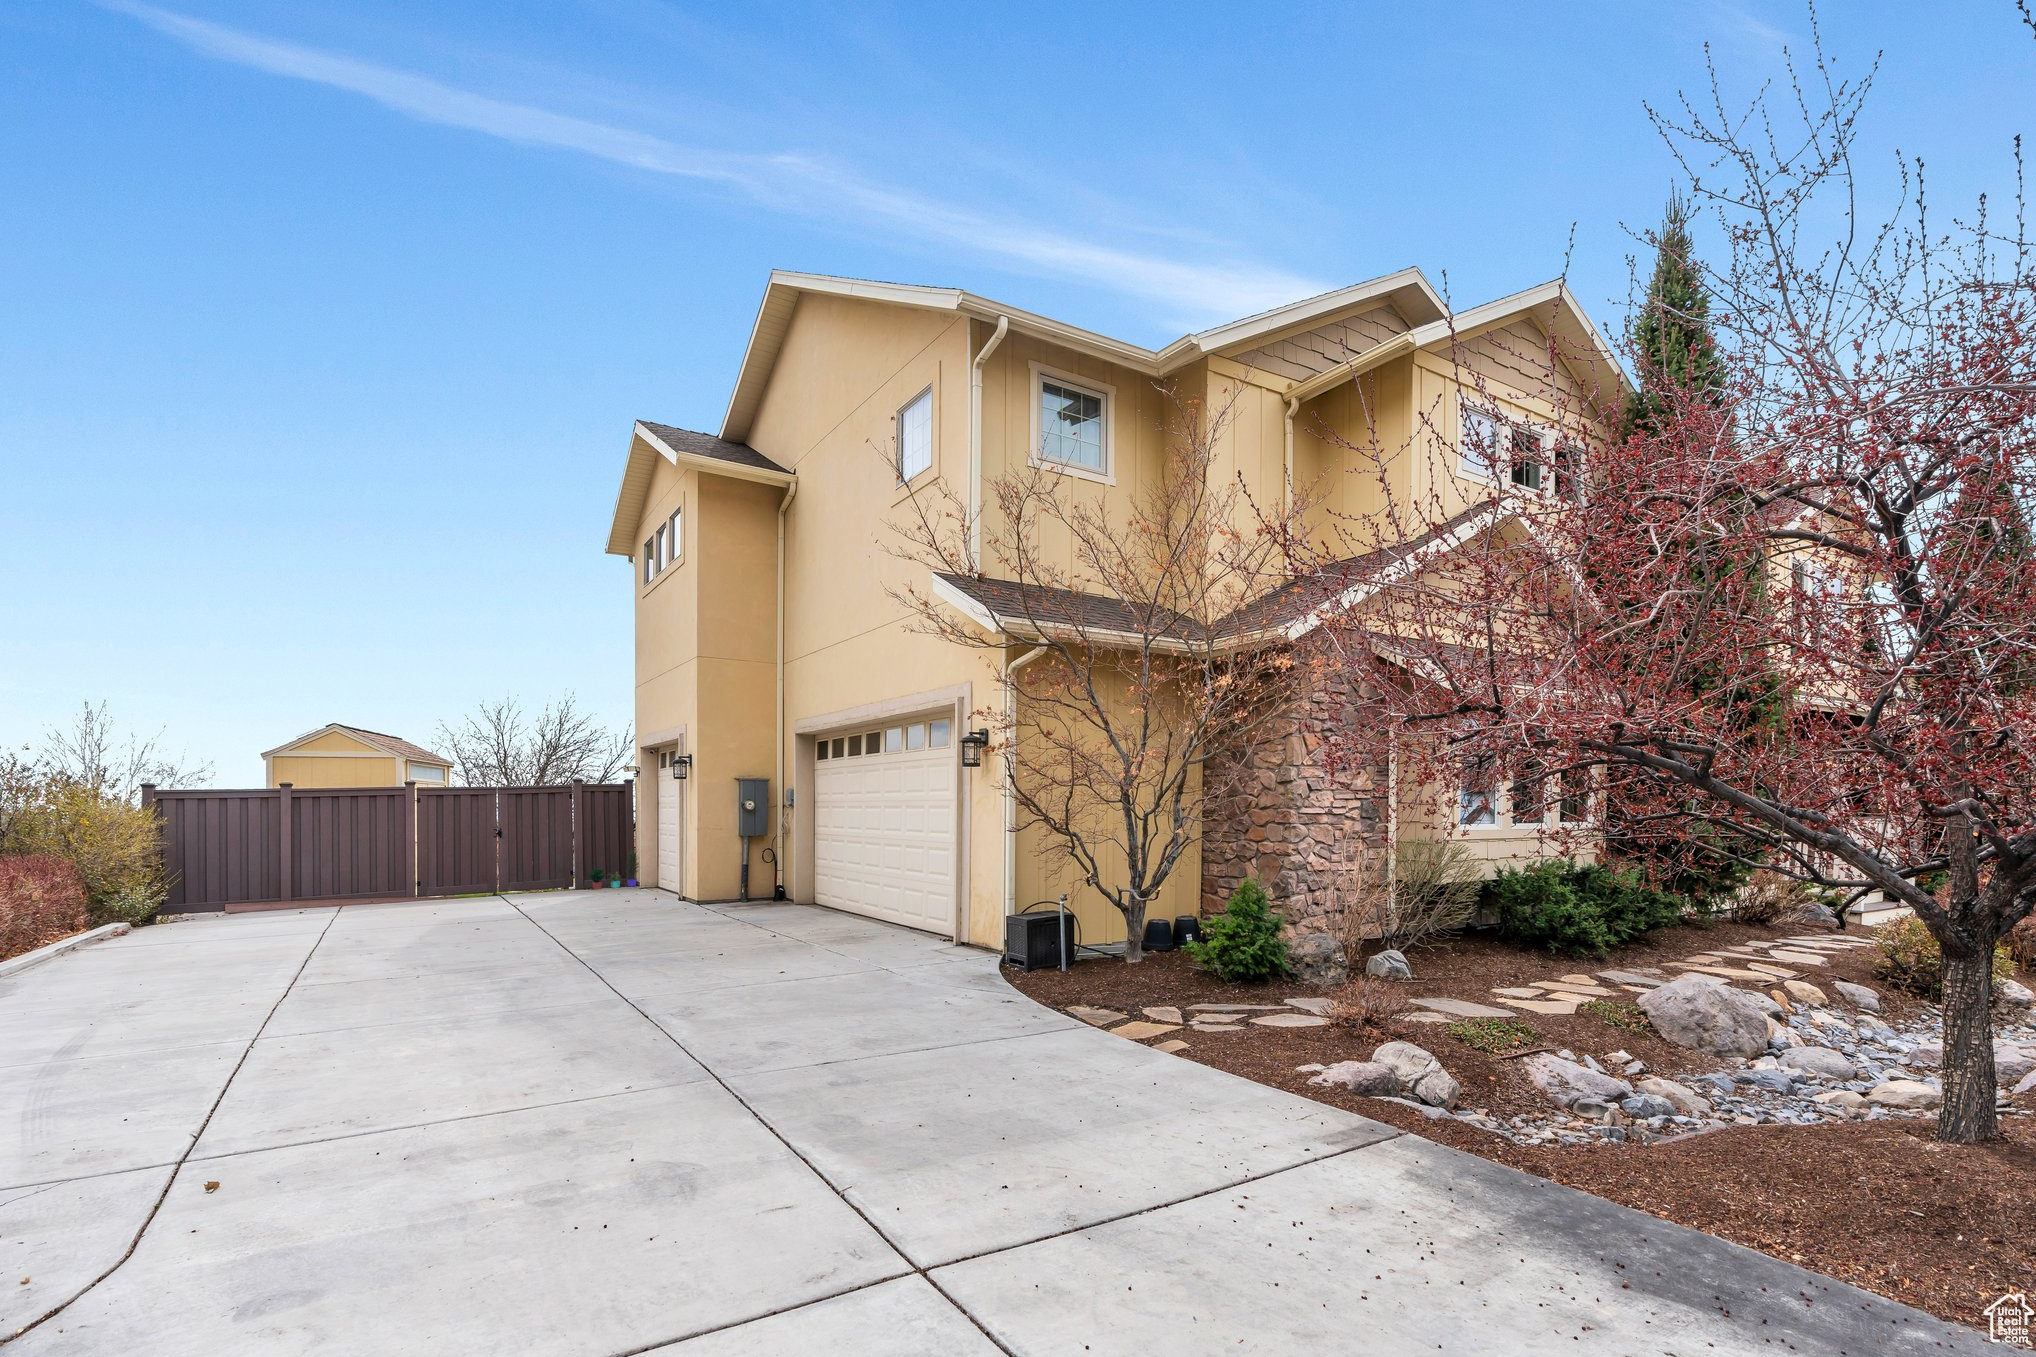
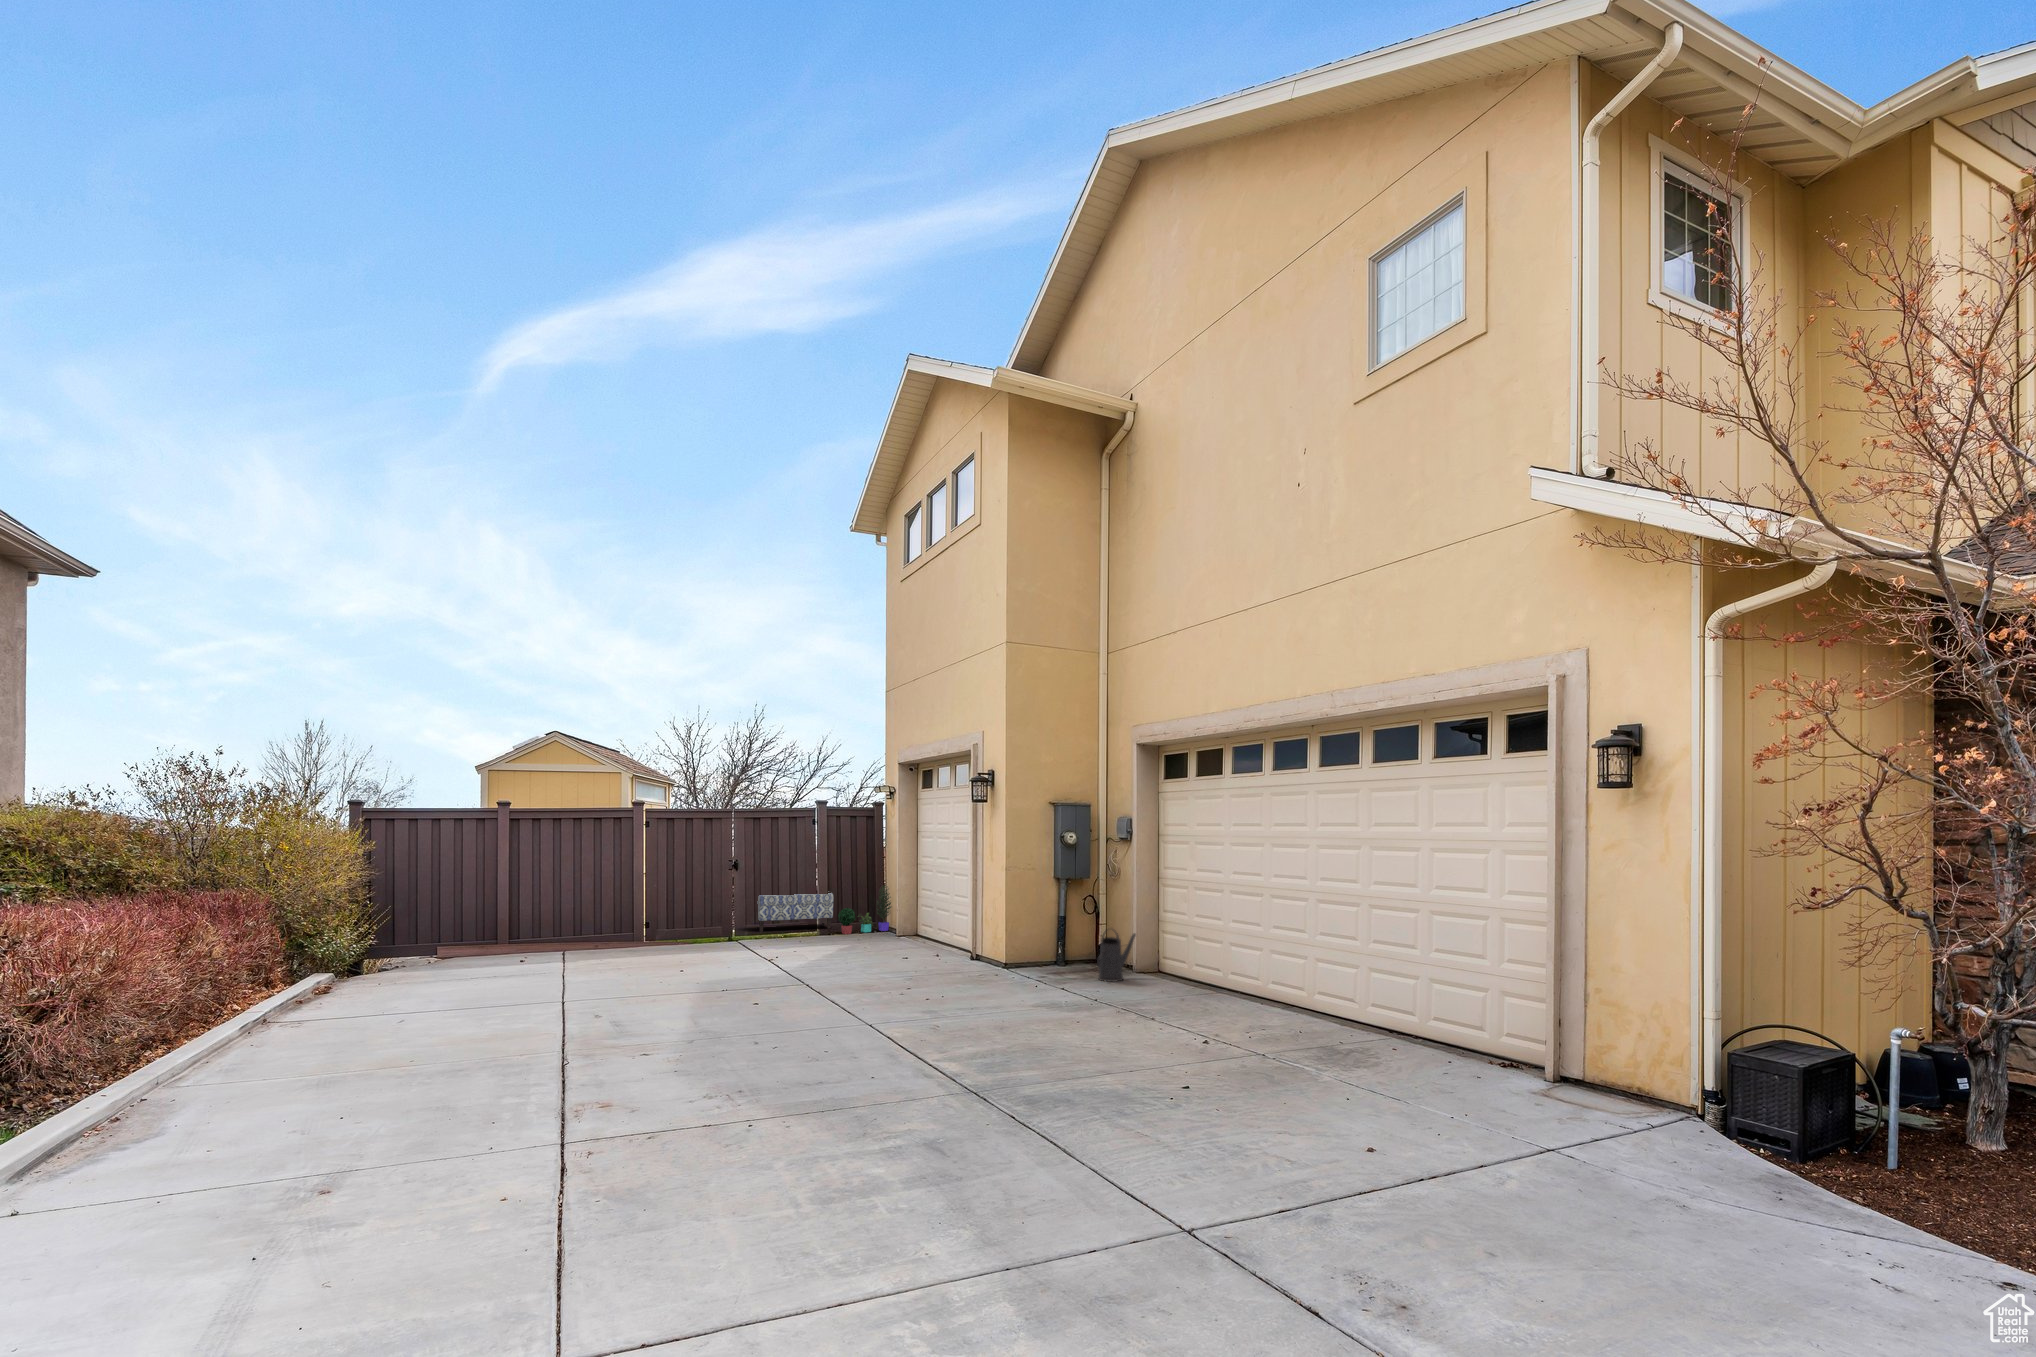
bench: none [519,855,589,890] -> present [756,893,834,932]
watering can: none [761,872,799,912] -> present [1097,931,1136,982]

